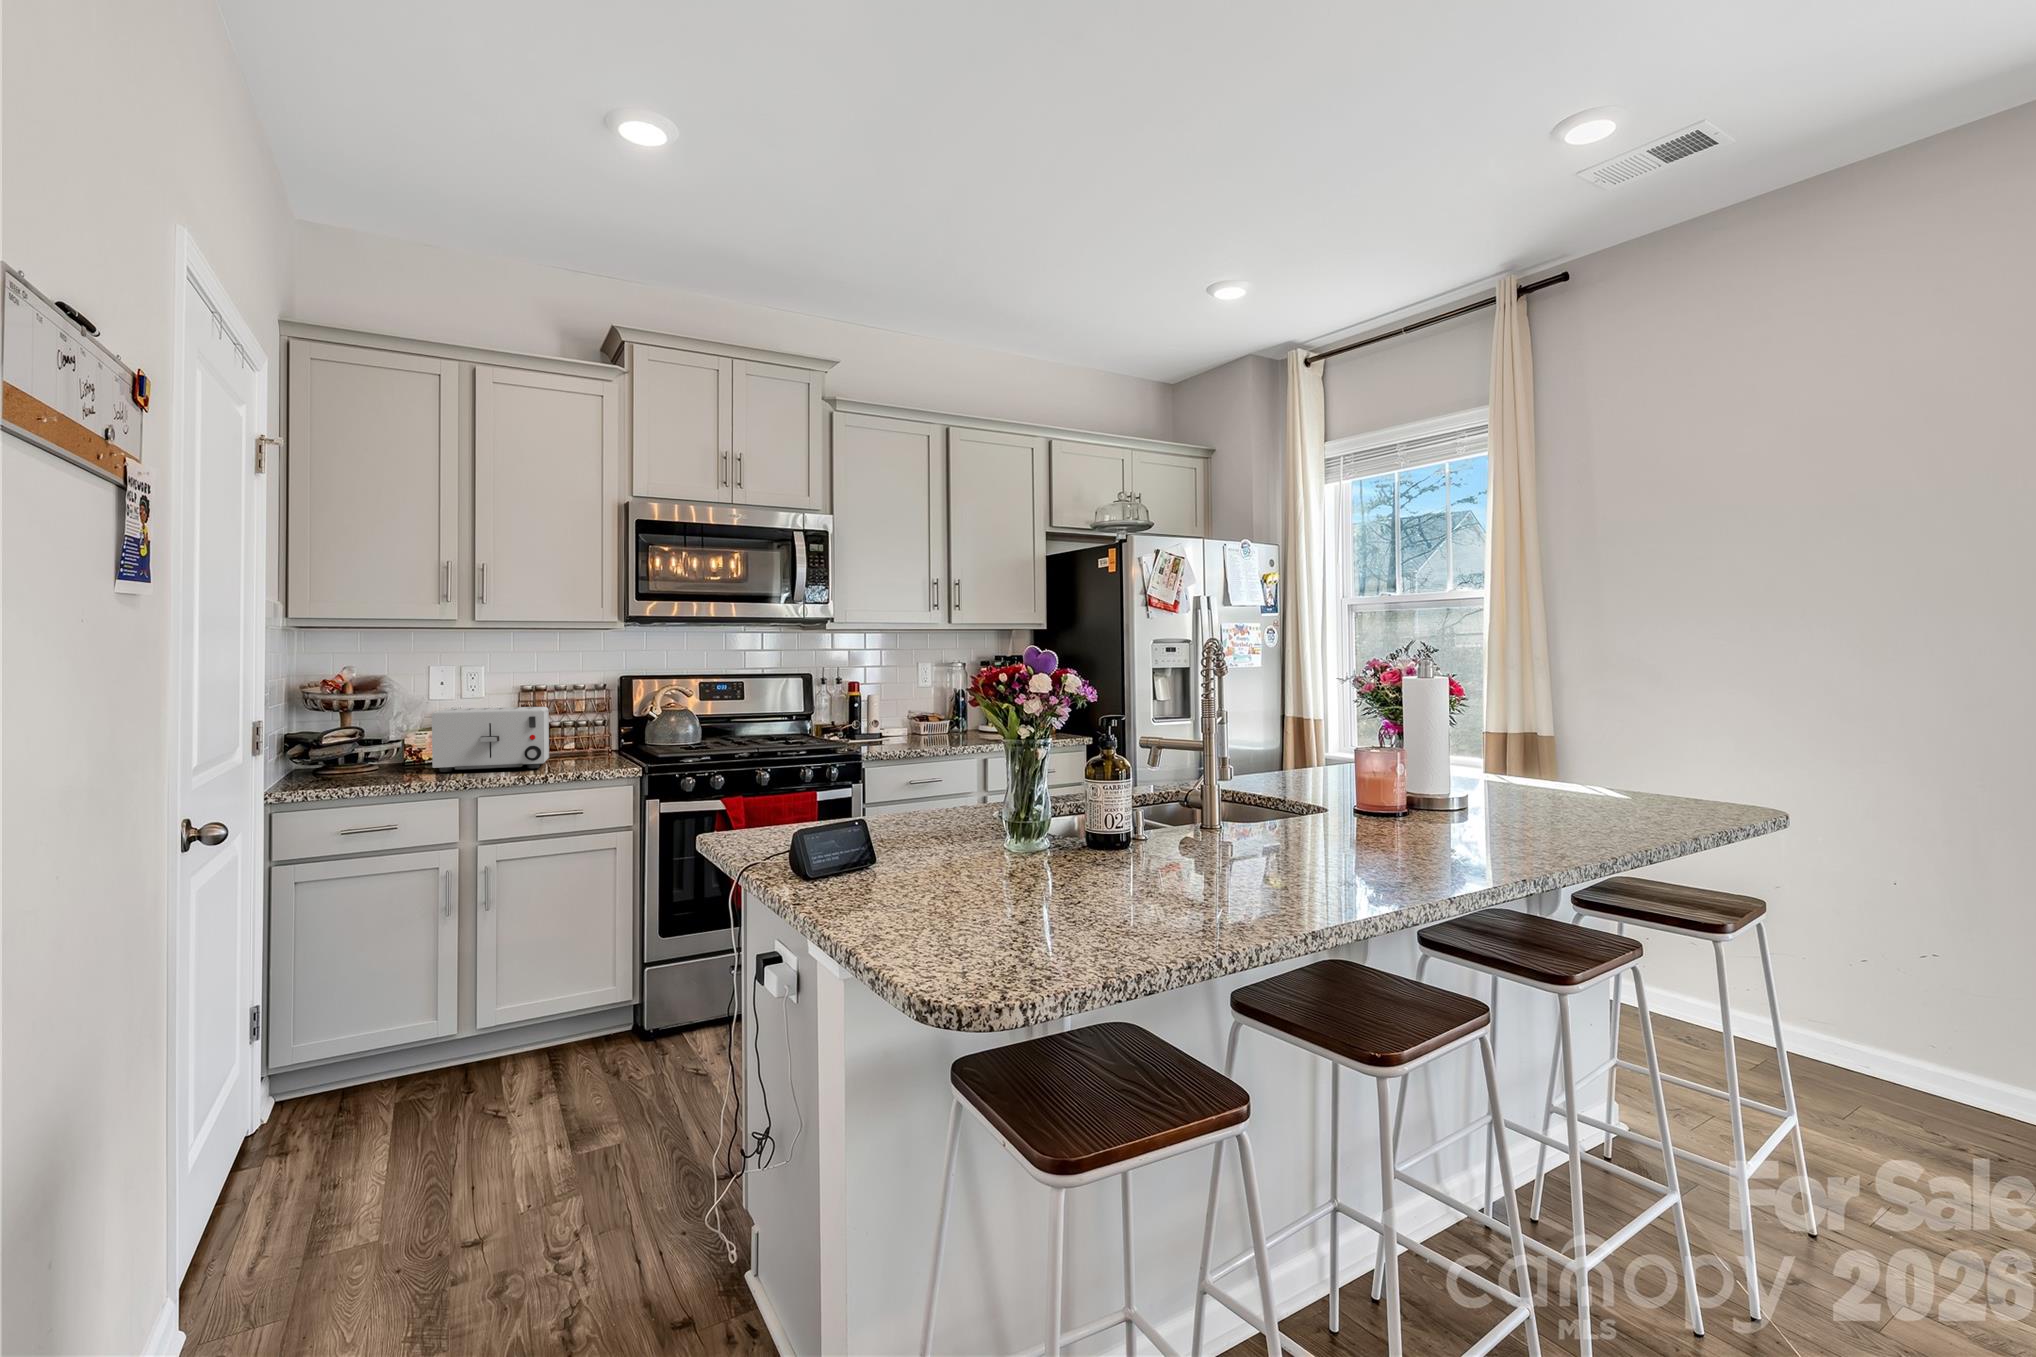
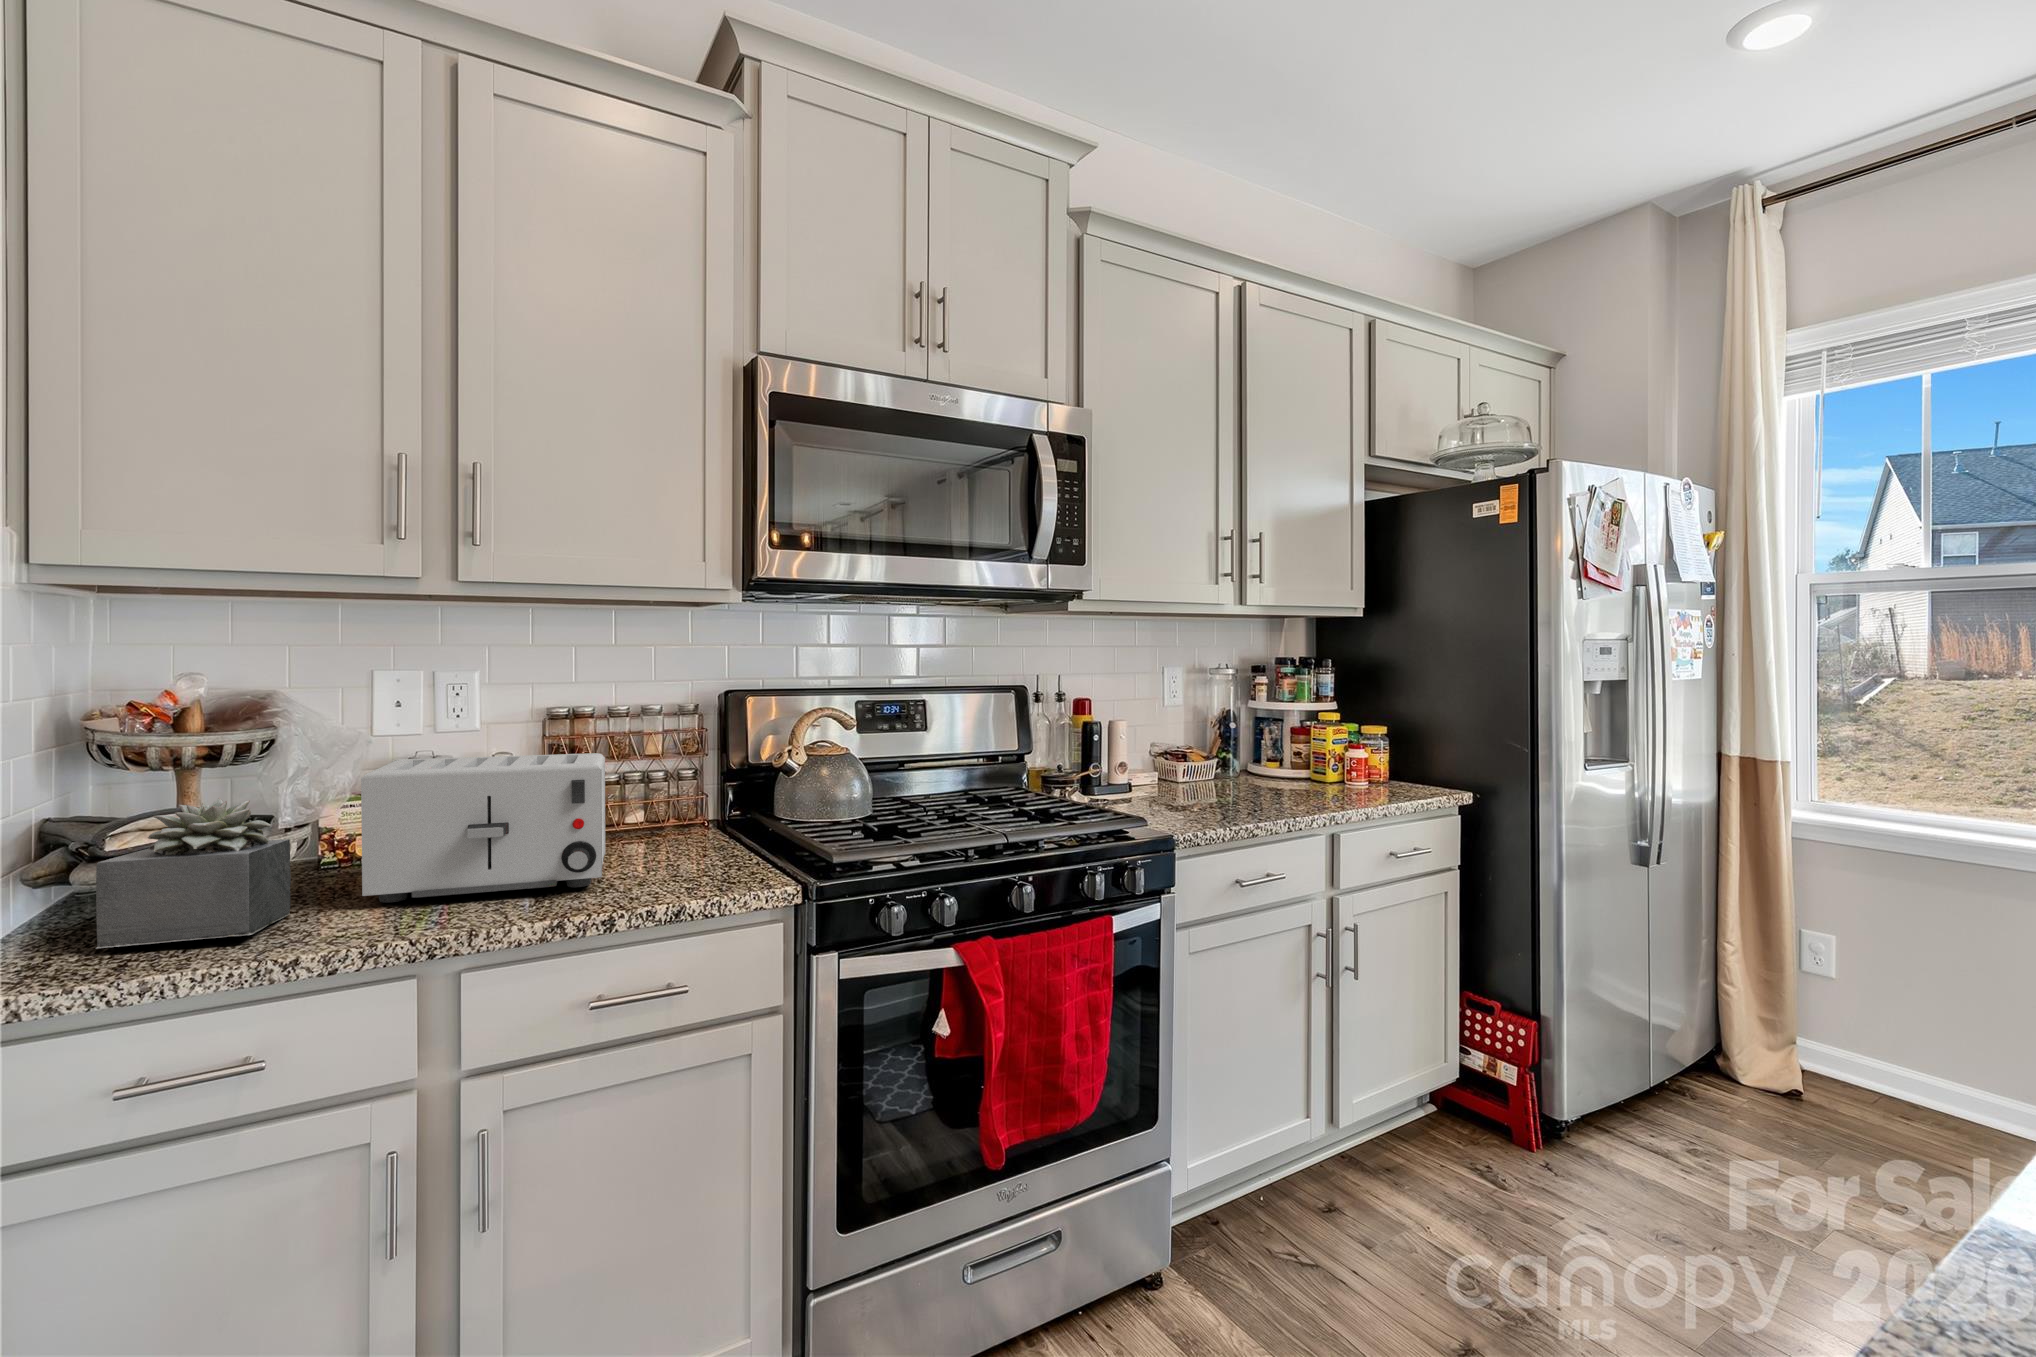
succulent plant: none [326,721,401,781] -> present [96,797,291,948]

